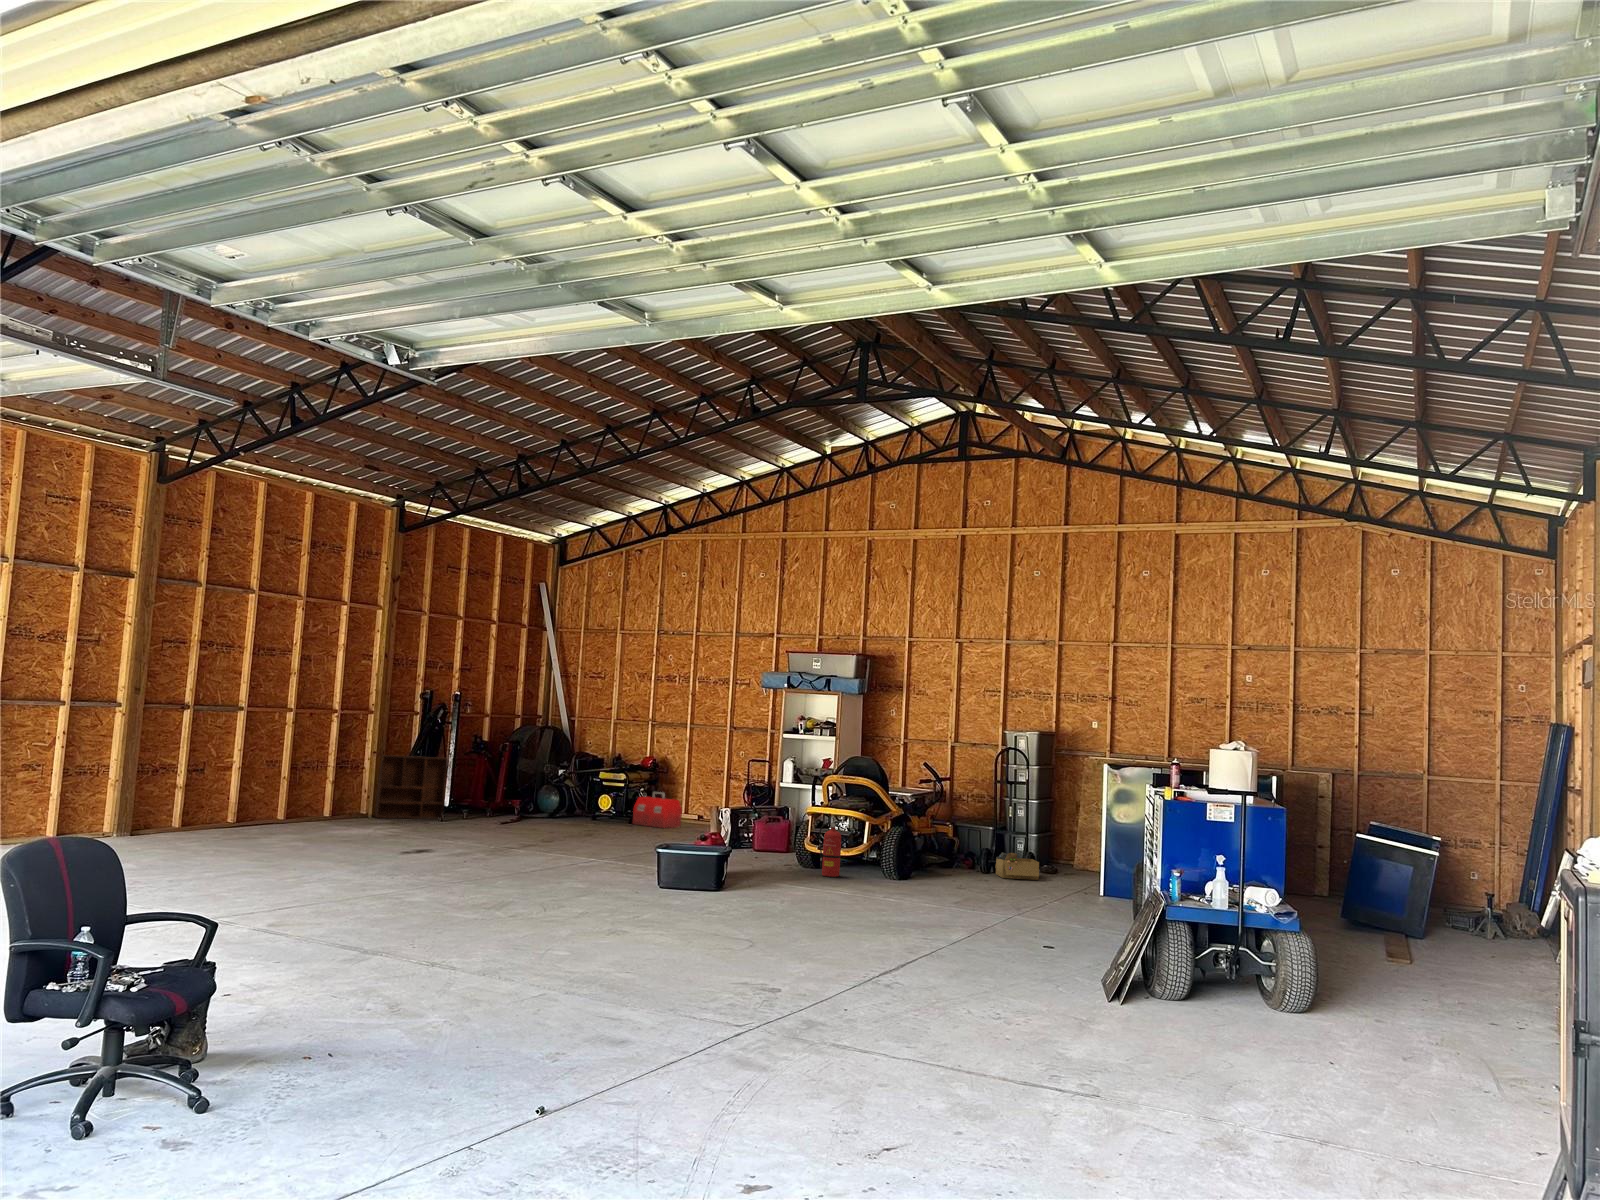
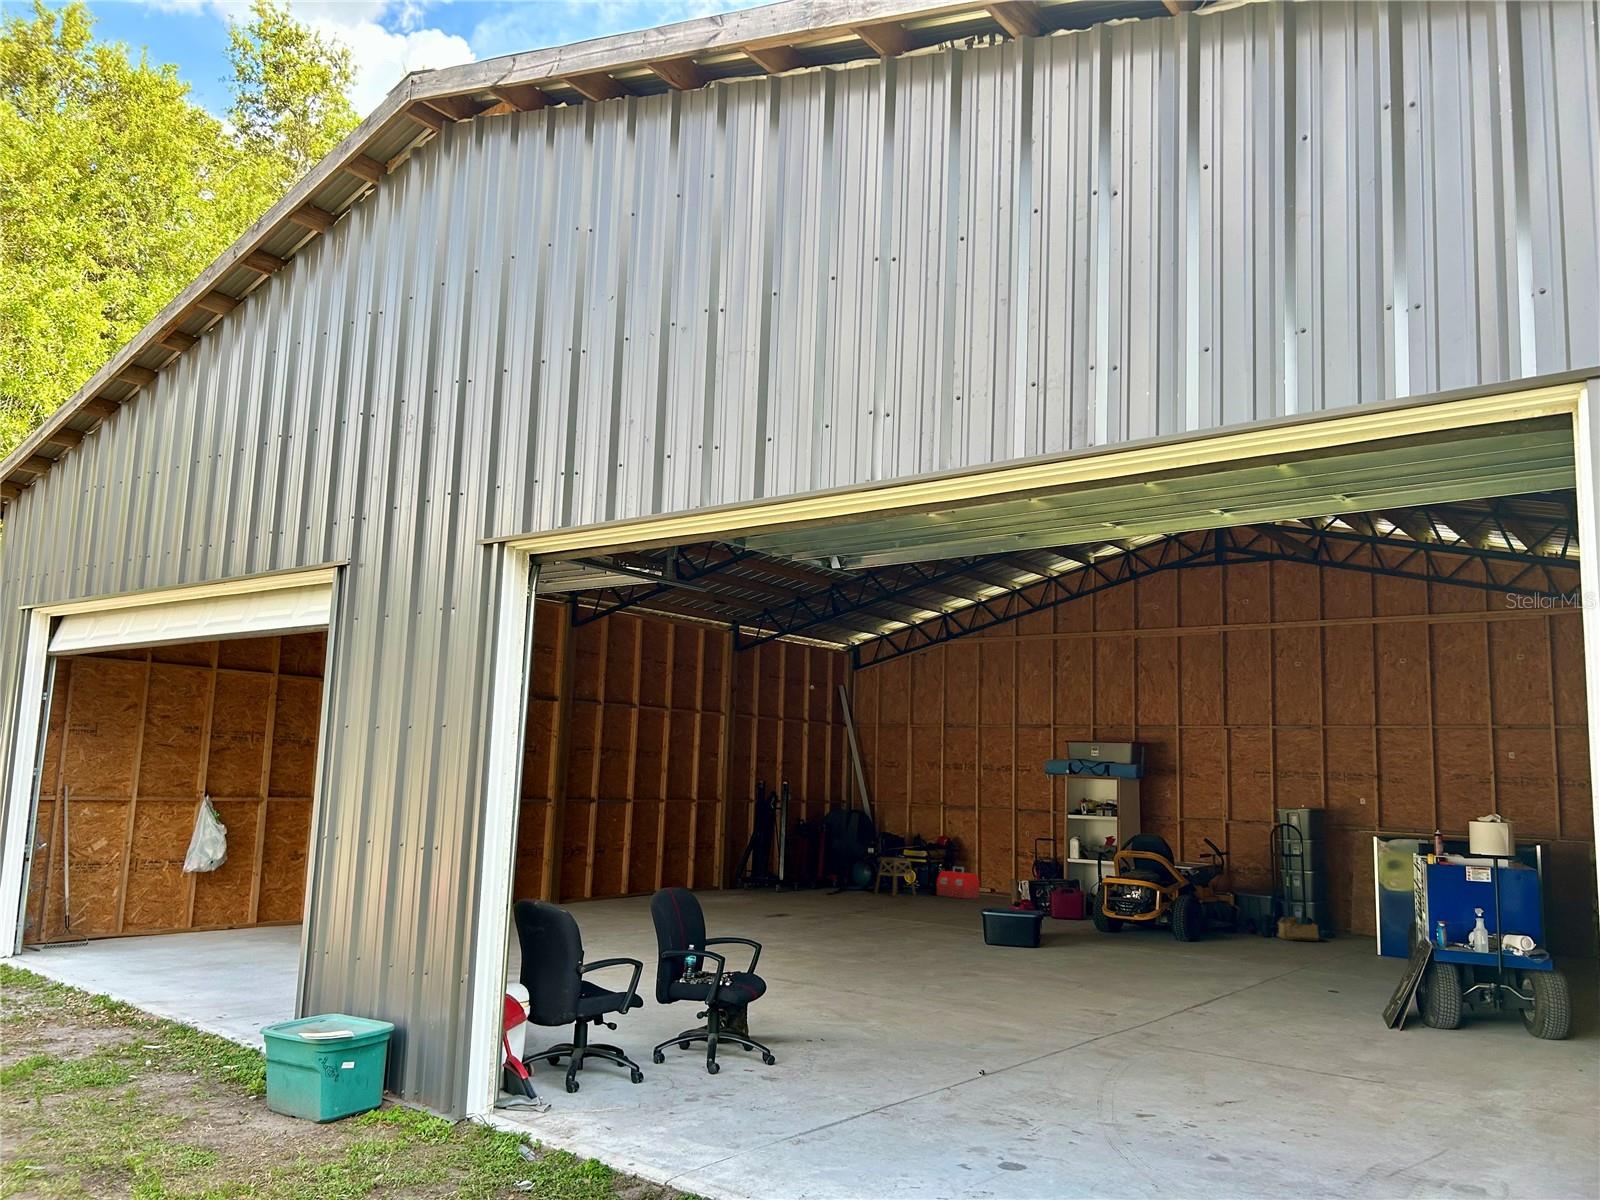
shelving unit: present [375,755,447,819] -> none [722,838,779,892]
stool: none [560,781,608,825] -> present [875,858,916,896]
fire extinguisher: present [819,821,845,877] -> none [1117,889,1140,937]

